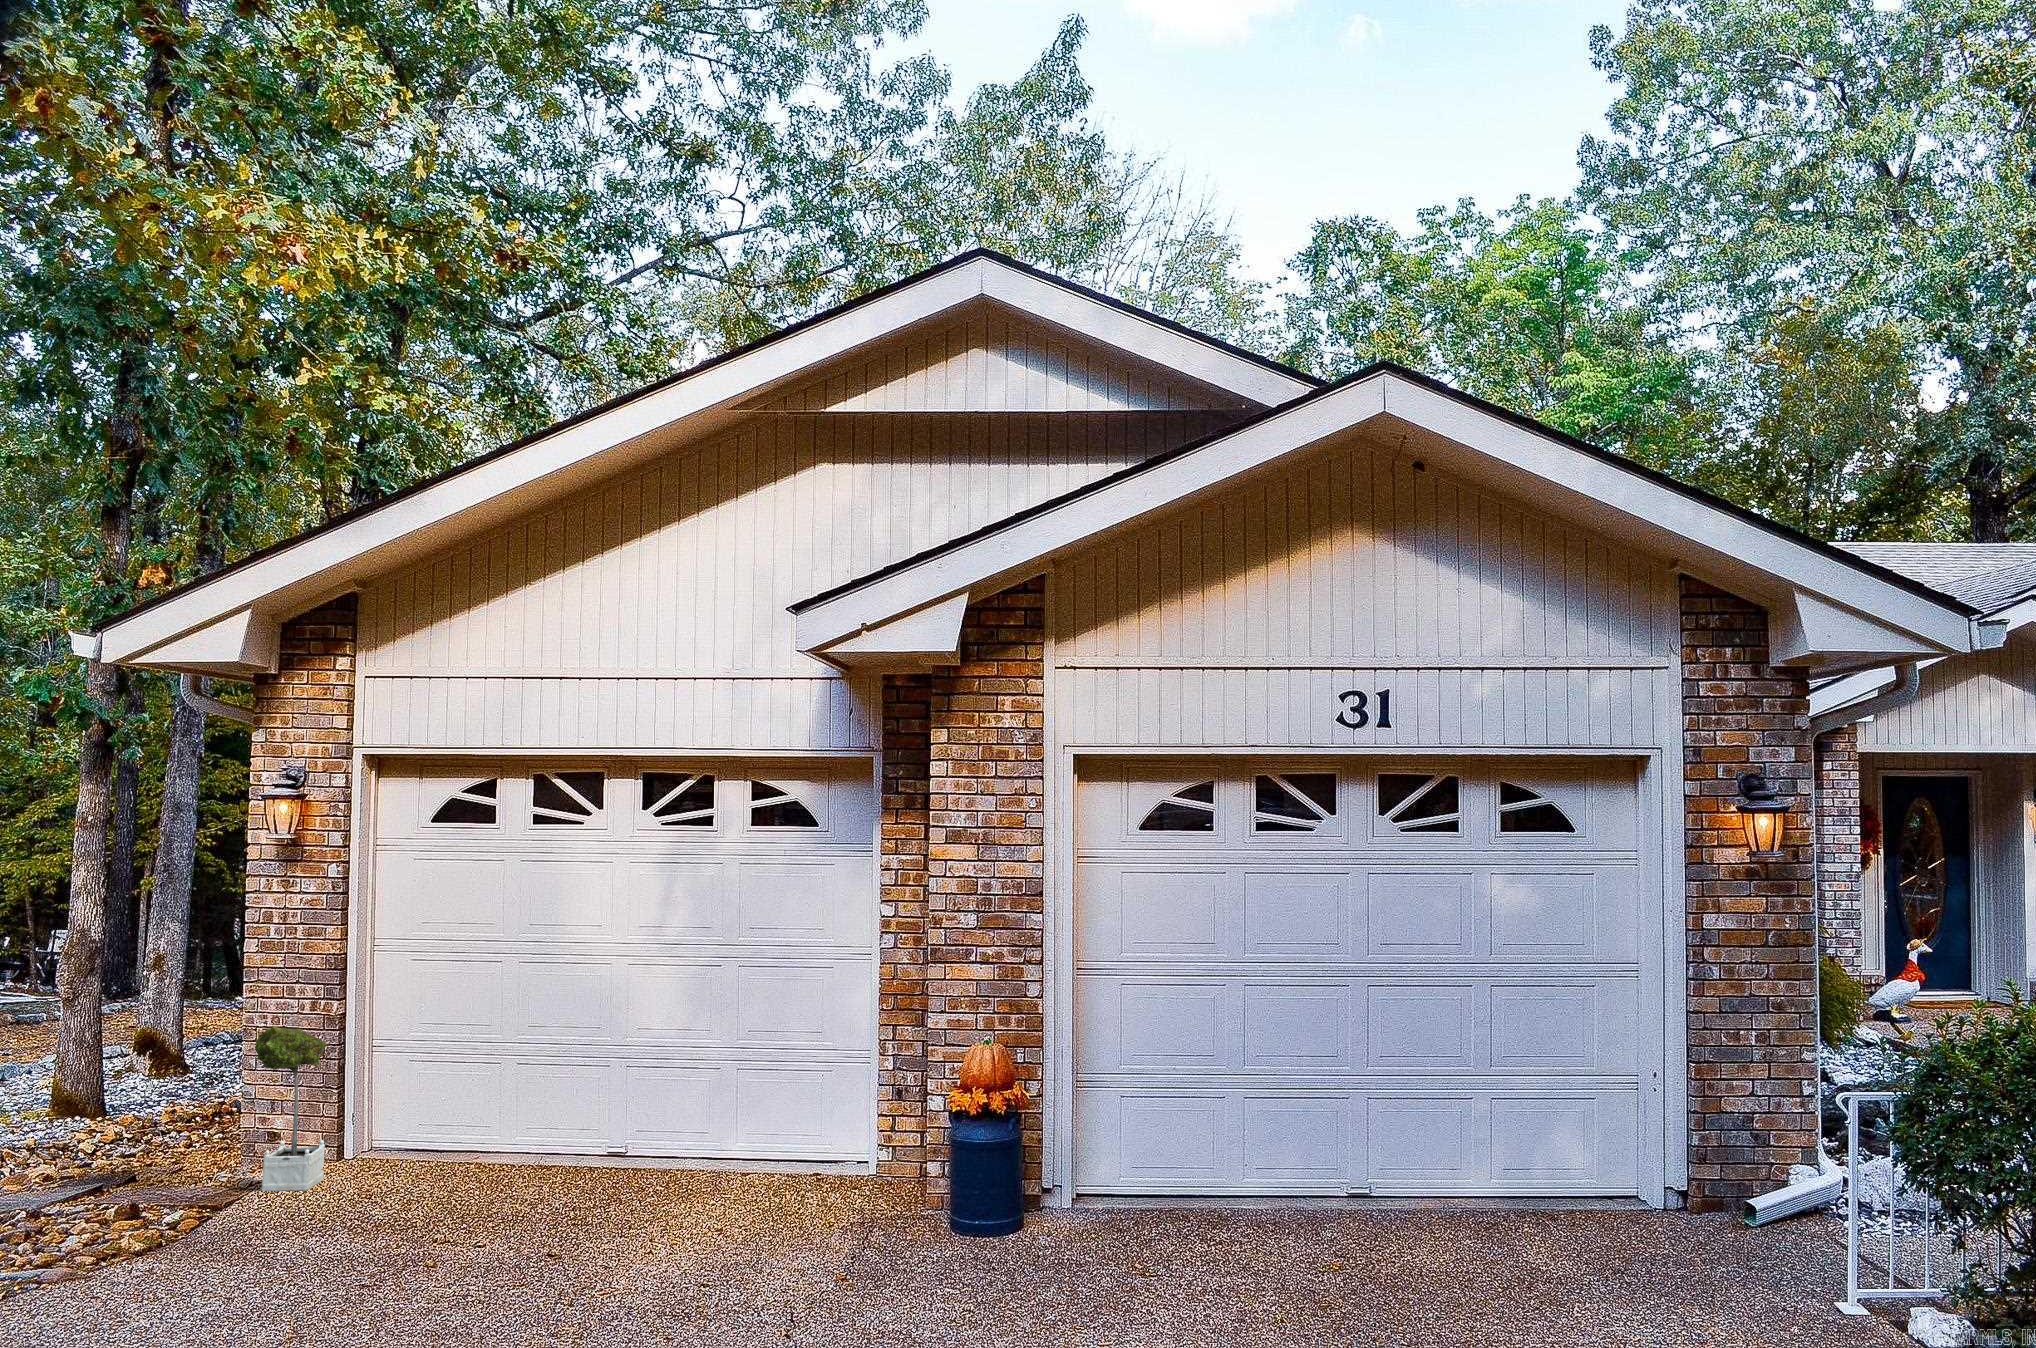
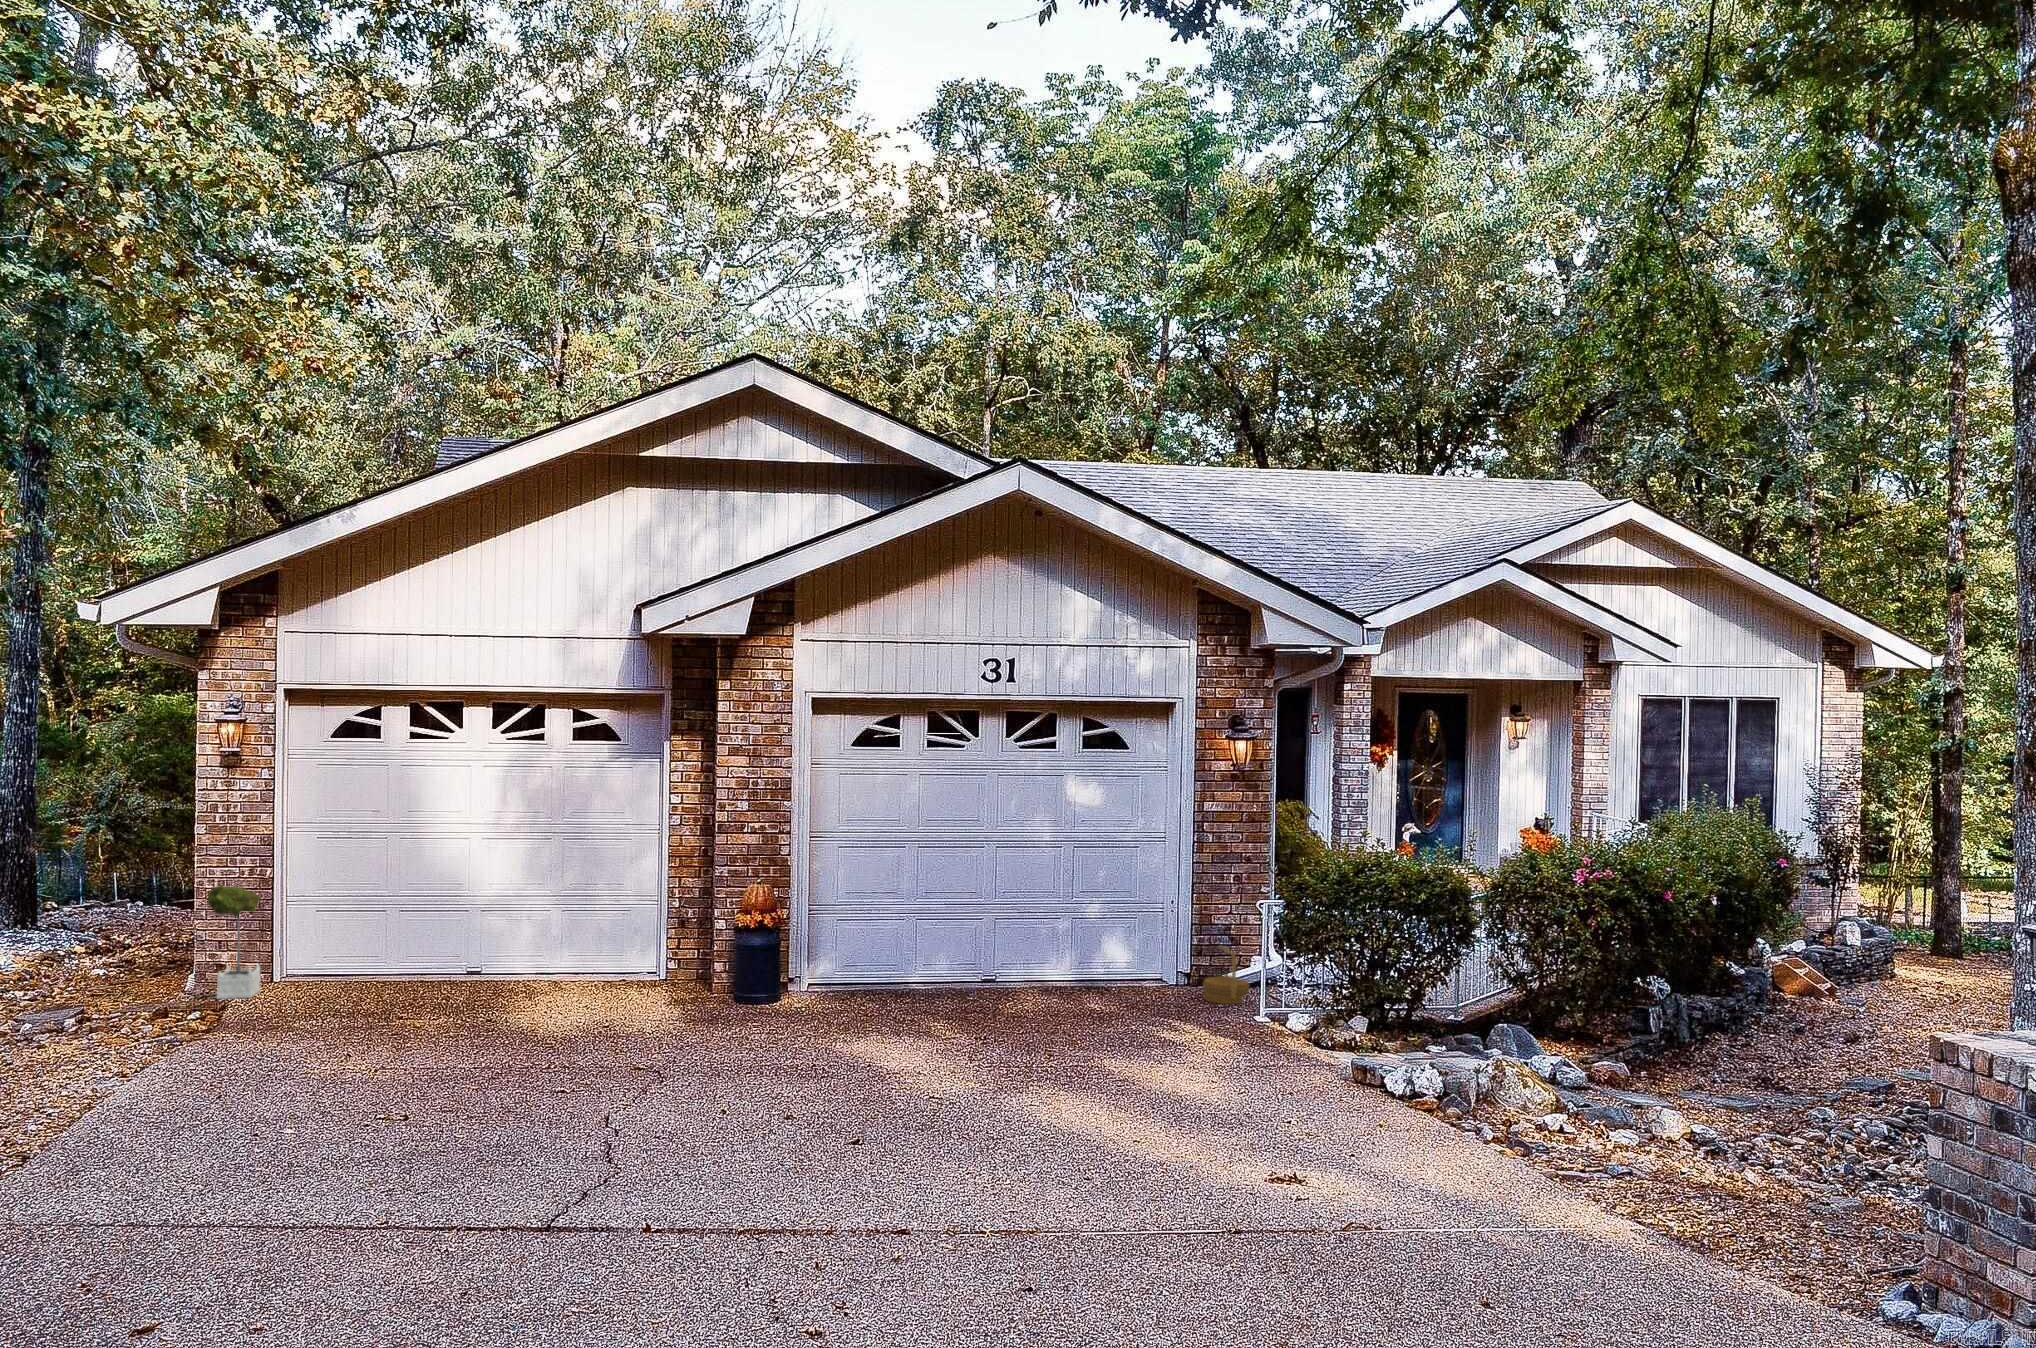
woven basket: none [1720,1146,1805,1247] -> present [1203,946,1249,1004]

